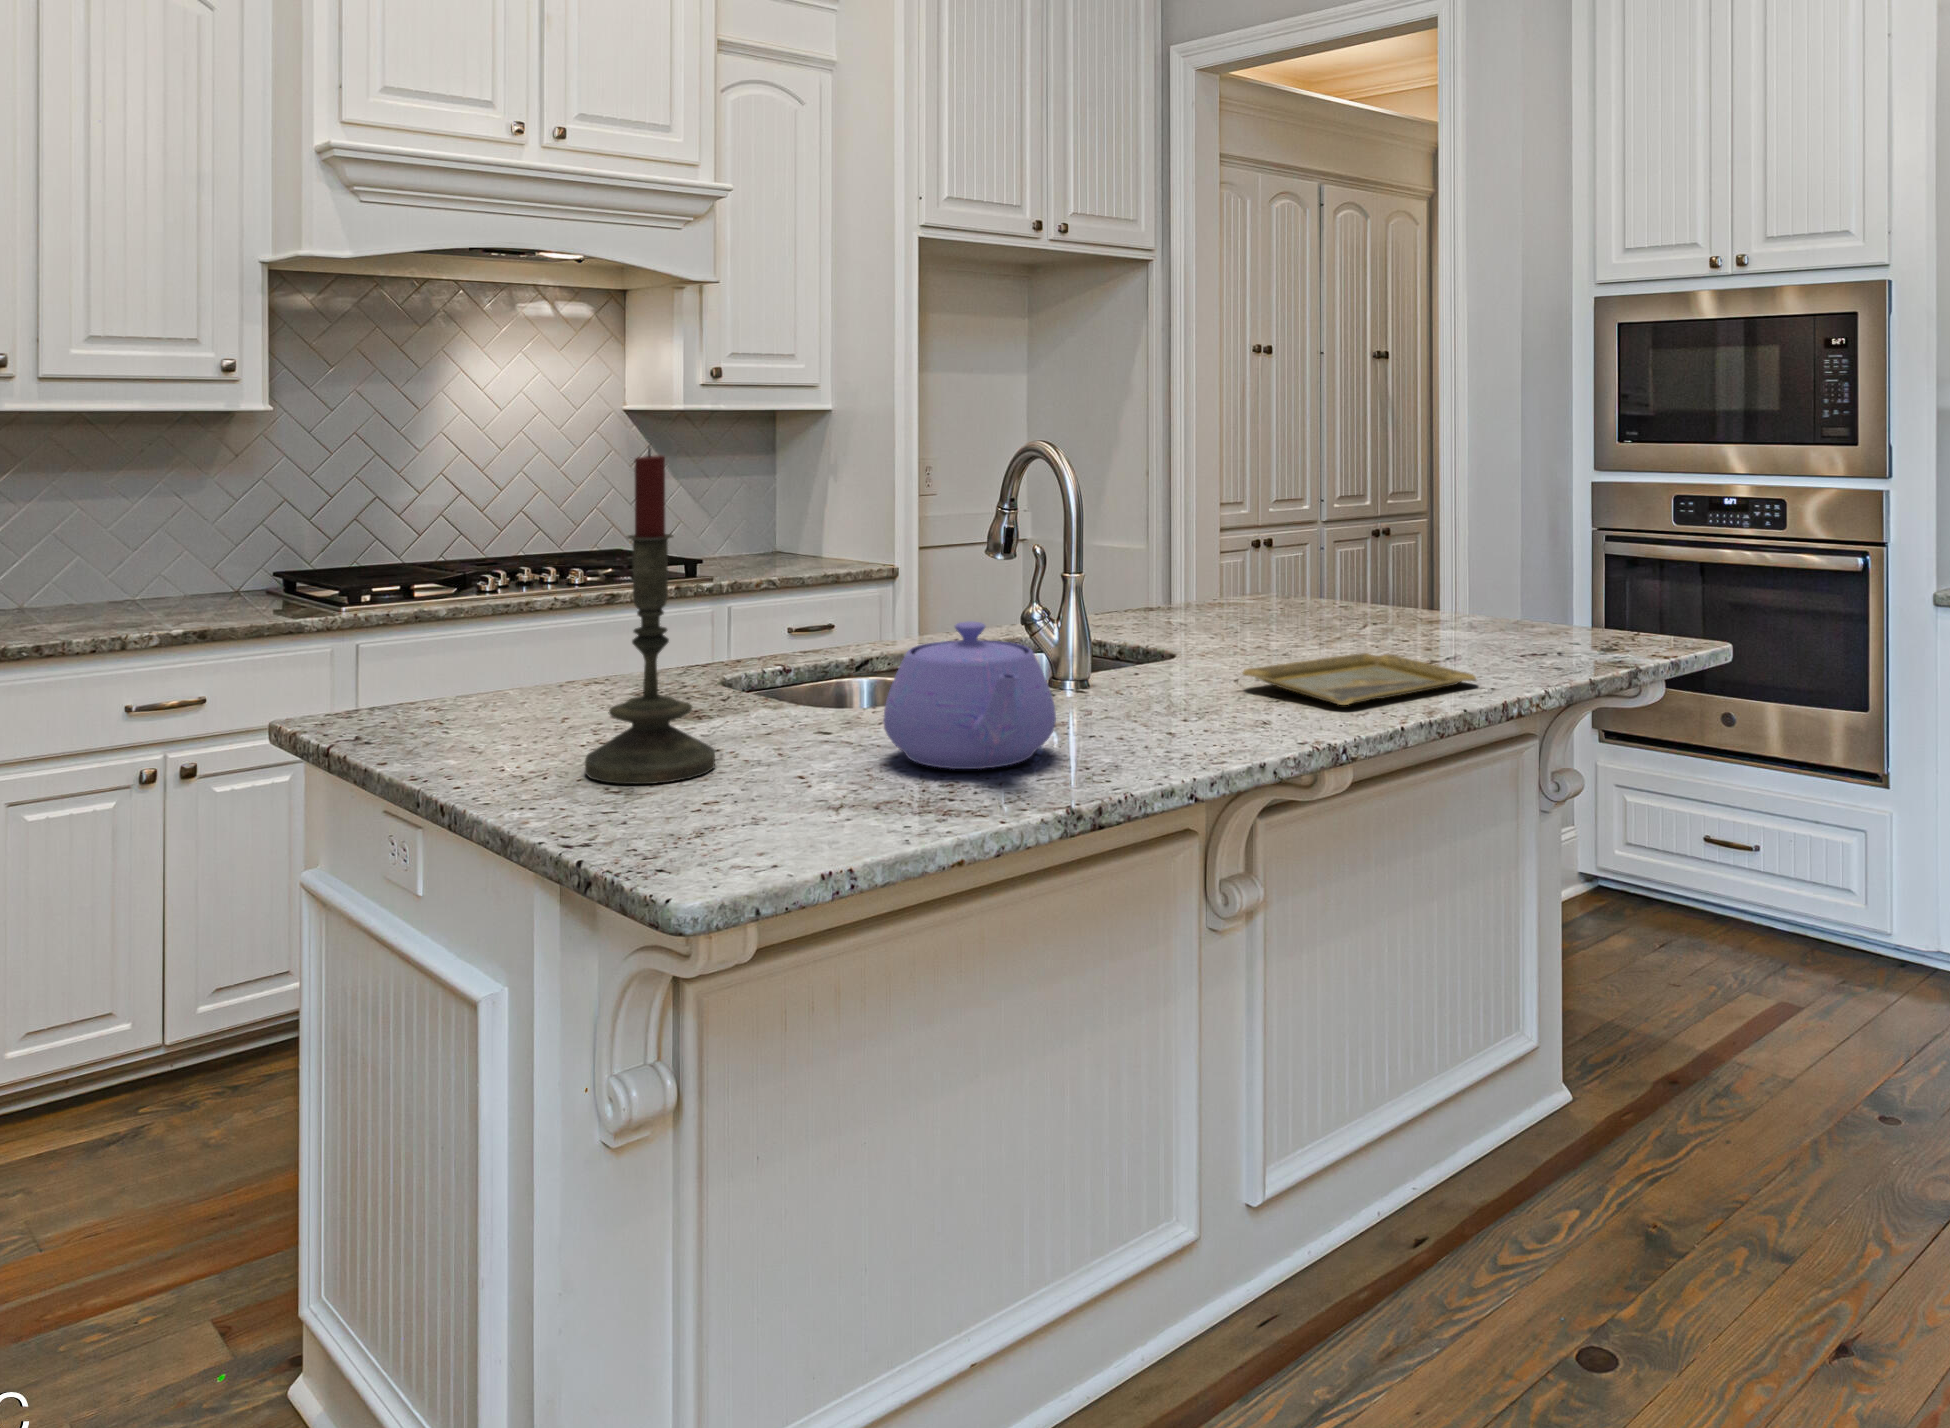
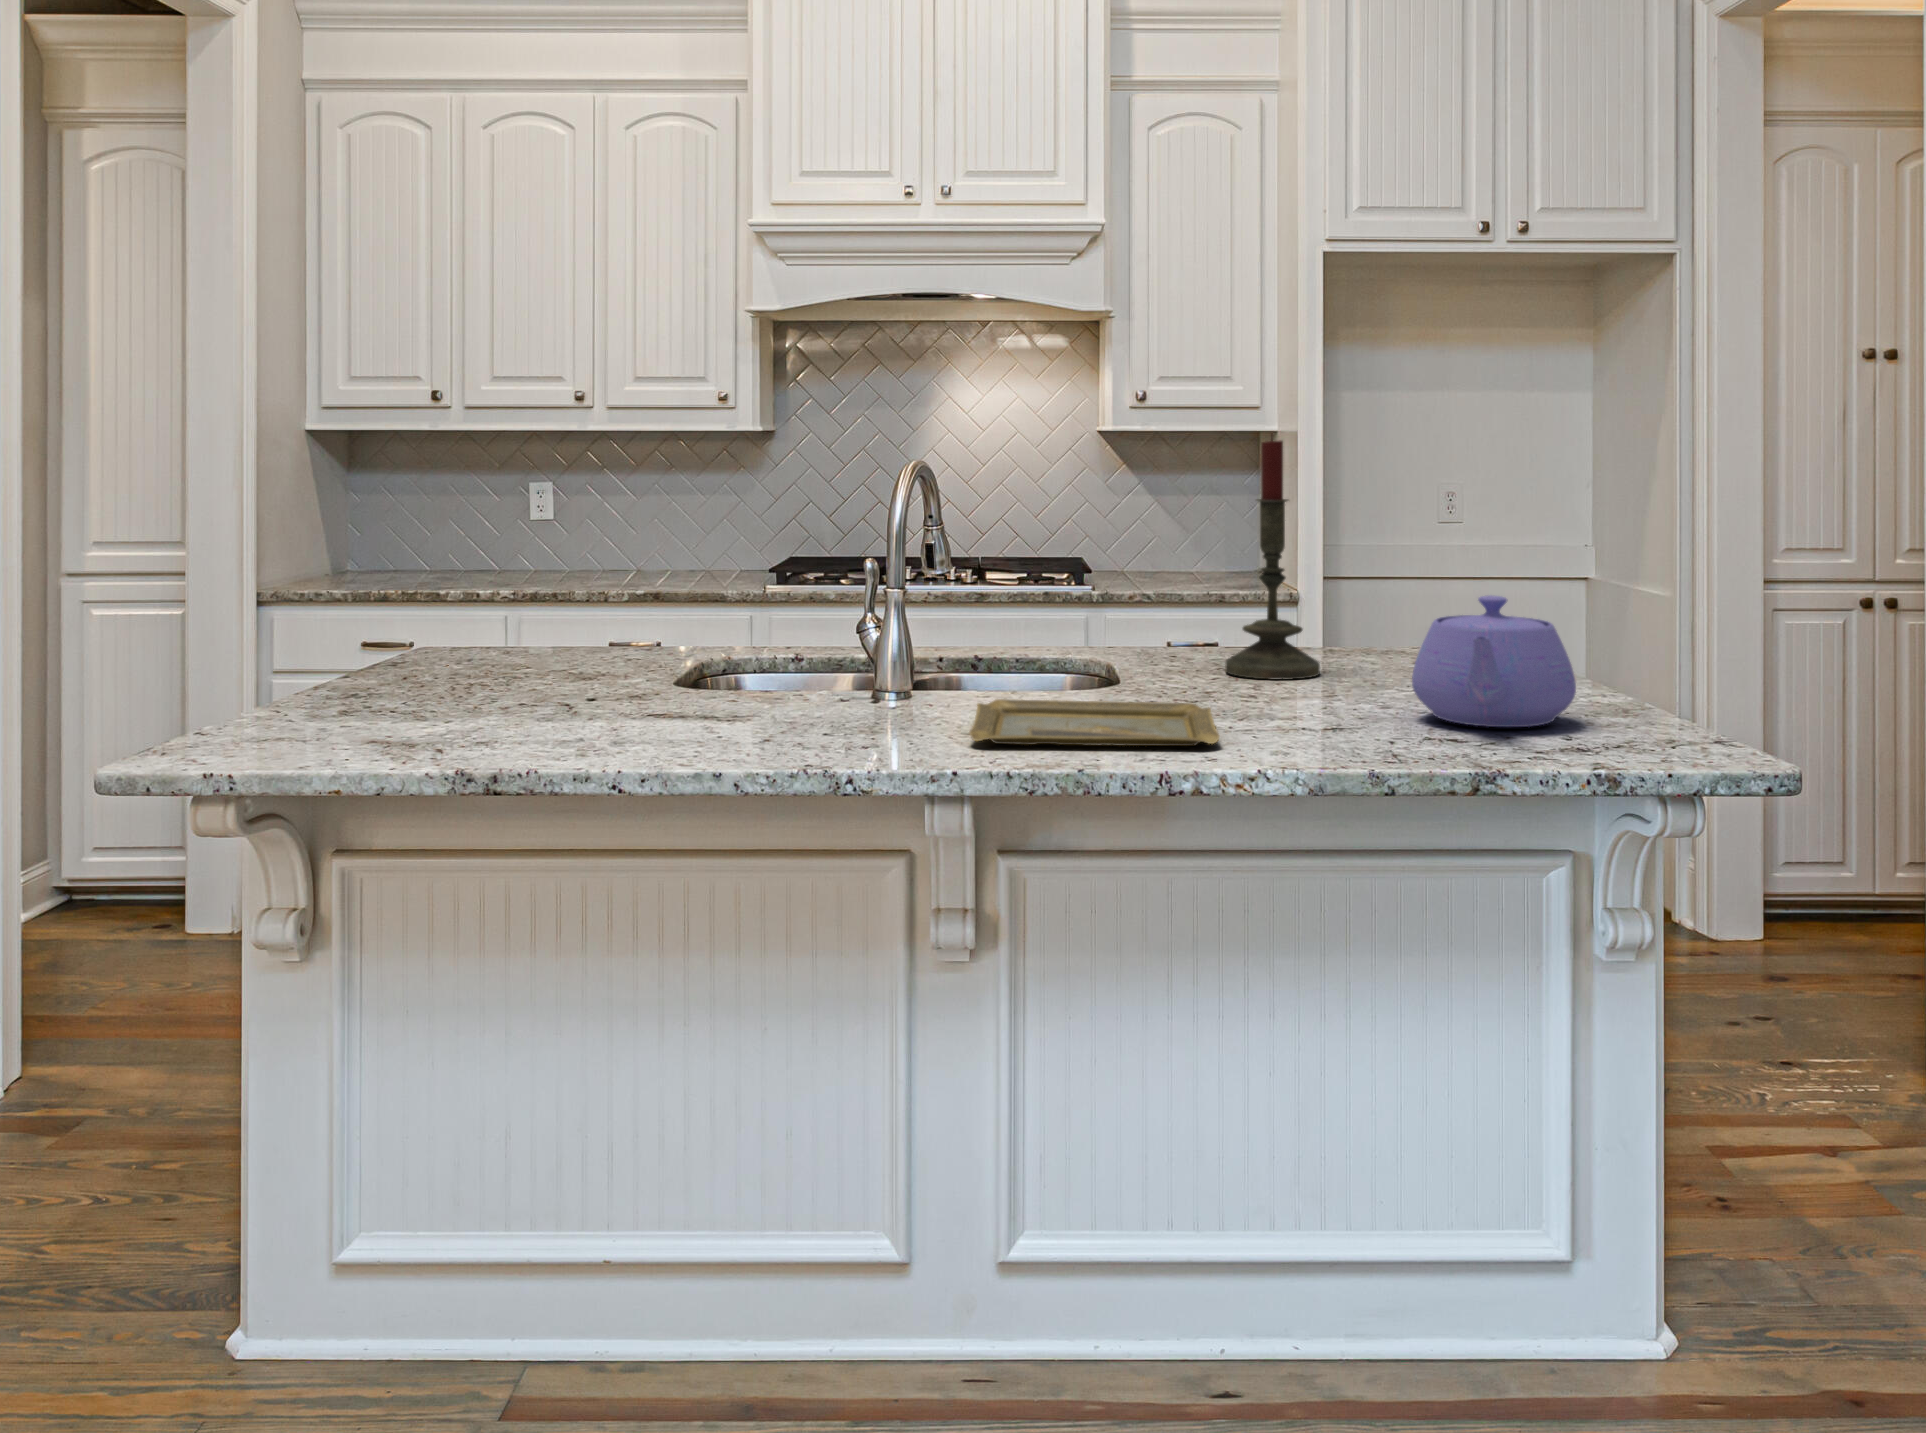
candle: present [585,447,715,784] -> present [1226,437,1320,680]
teapot: present [883,622,1056,769] -> present [1412,595,1576,727]

